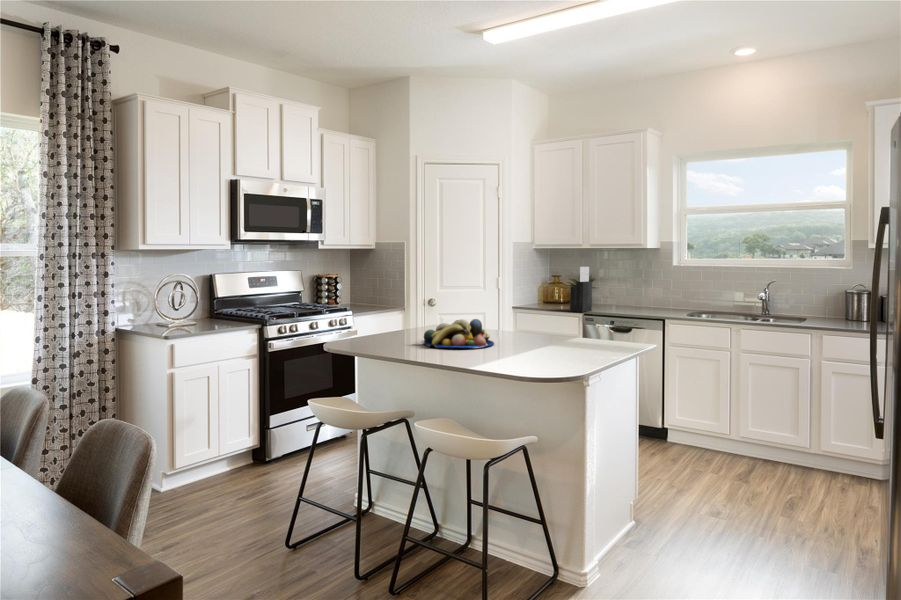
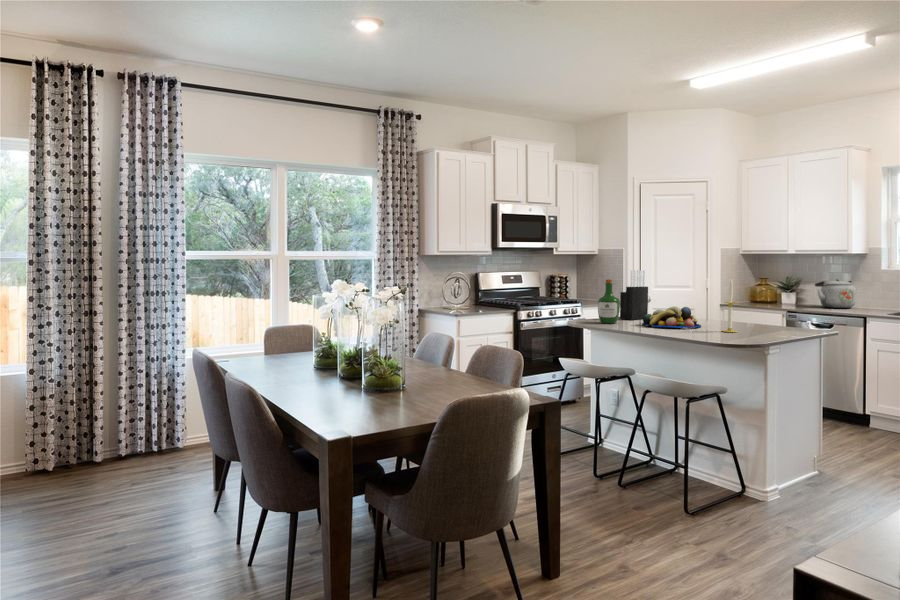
knife block: present [570,267,592,312] -> present [620,270,648,320]
kettle: none [606,278,645,310] -> present [815,279,856,308]
candle: none [518,283,537,352] -> present [722,279,737,332]
wine bottle: none [366,284,395,344] -> present [598,279,620,324]

